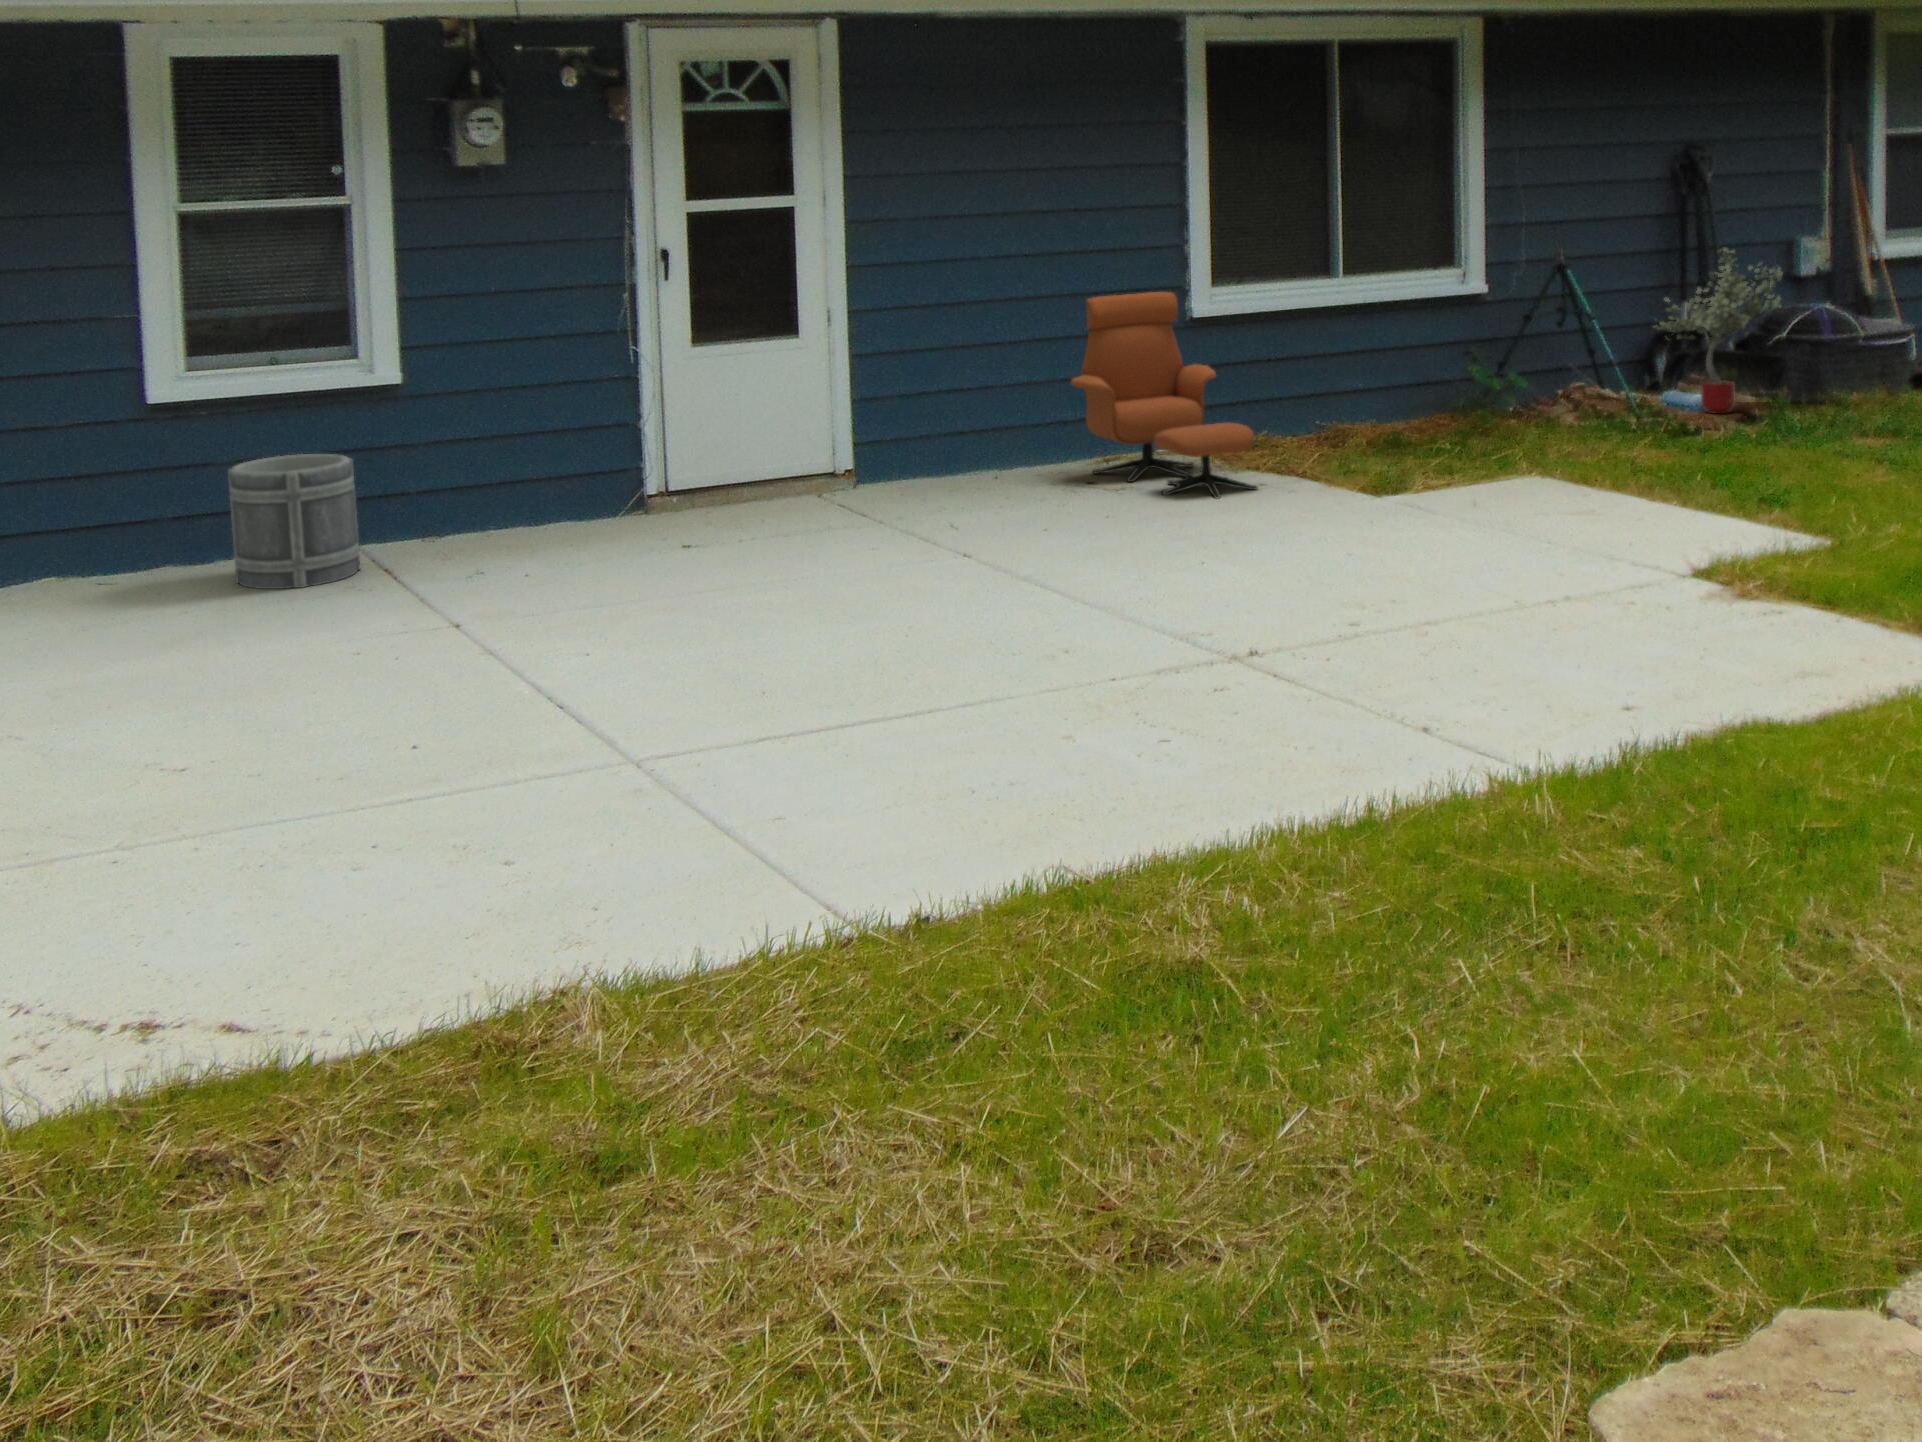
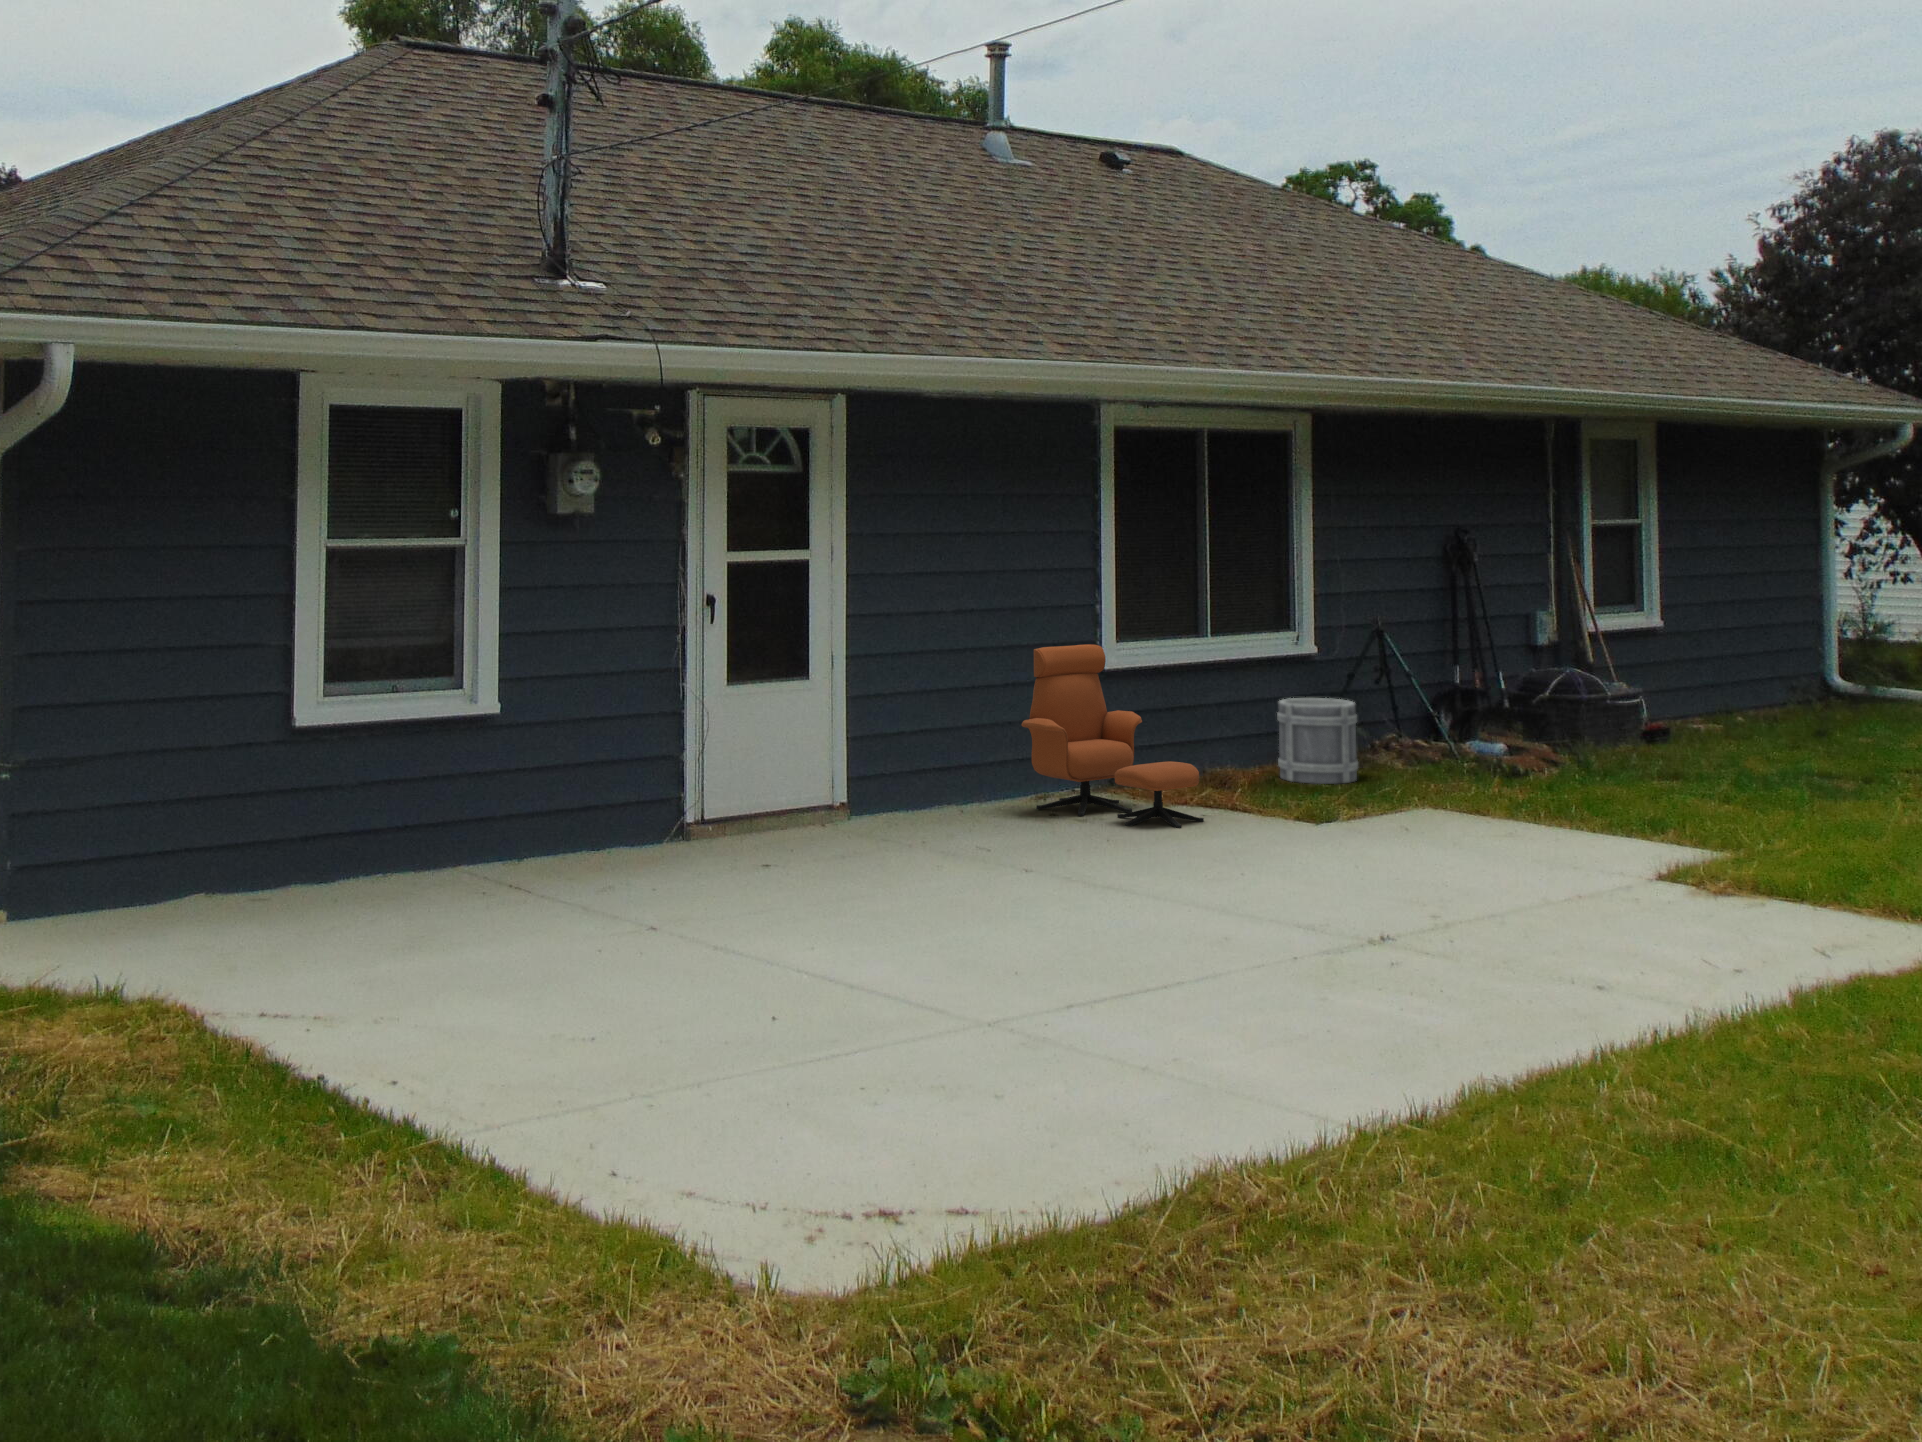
potted tree: present [1655,247,1783,414] -> none [1453,618,1555,764]
bucket: present [228,454,360,589] -> present [1277,698,1358,784]

